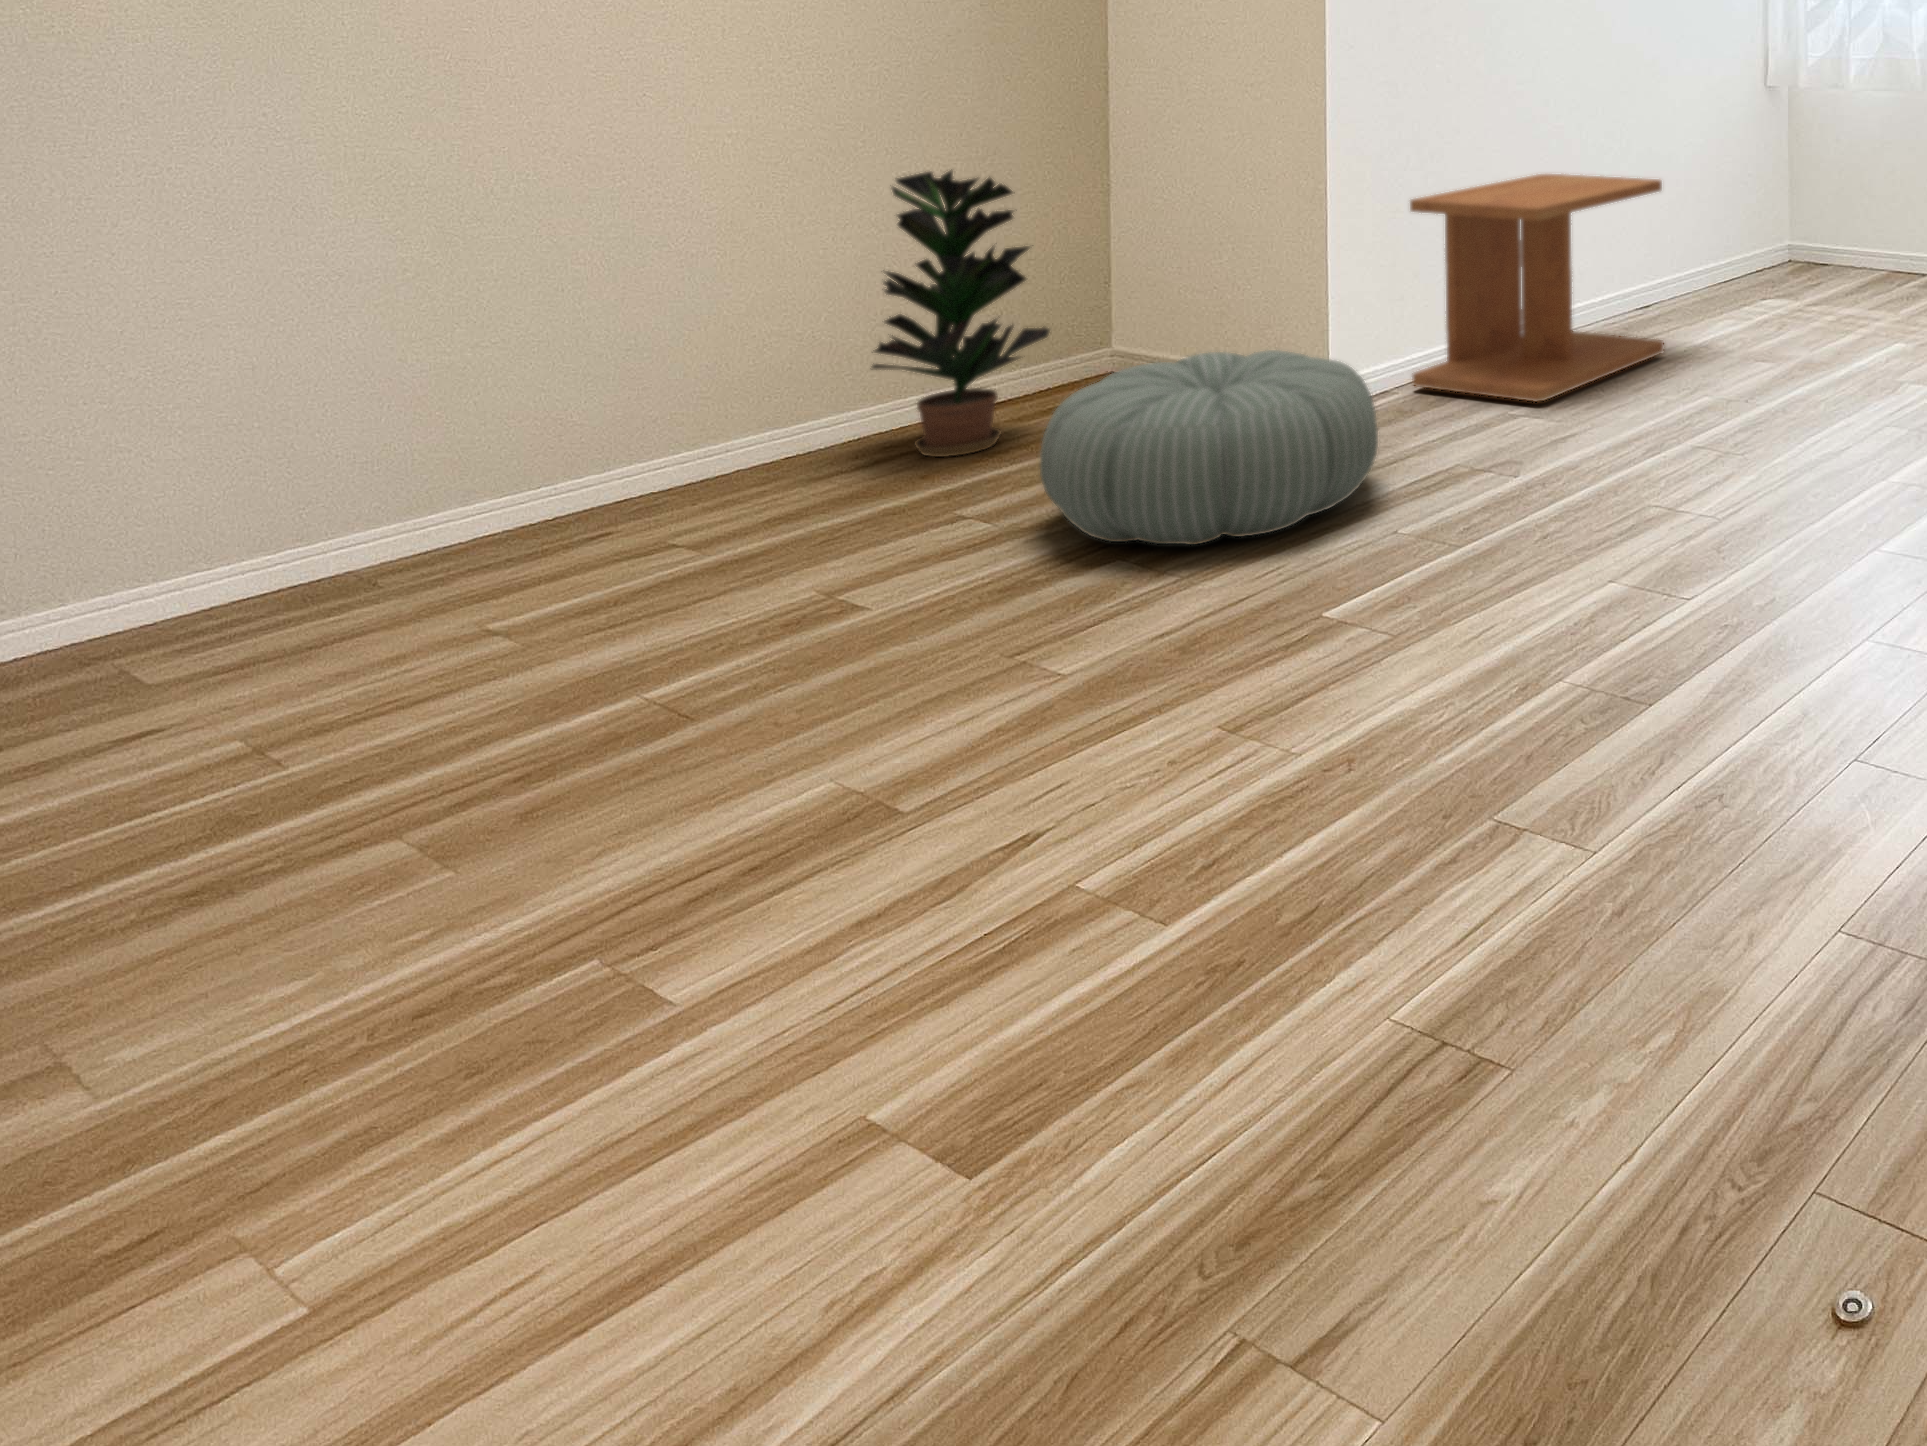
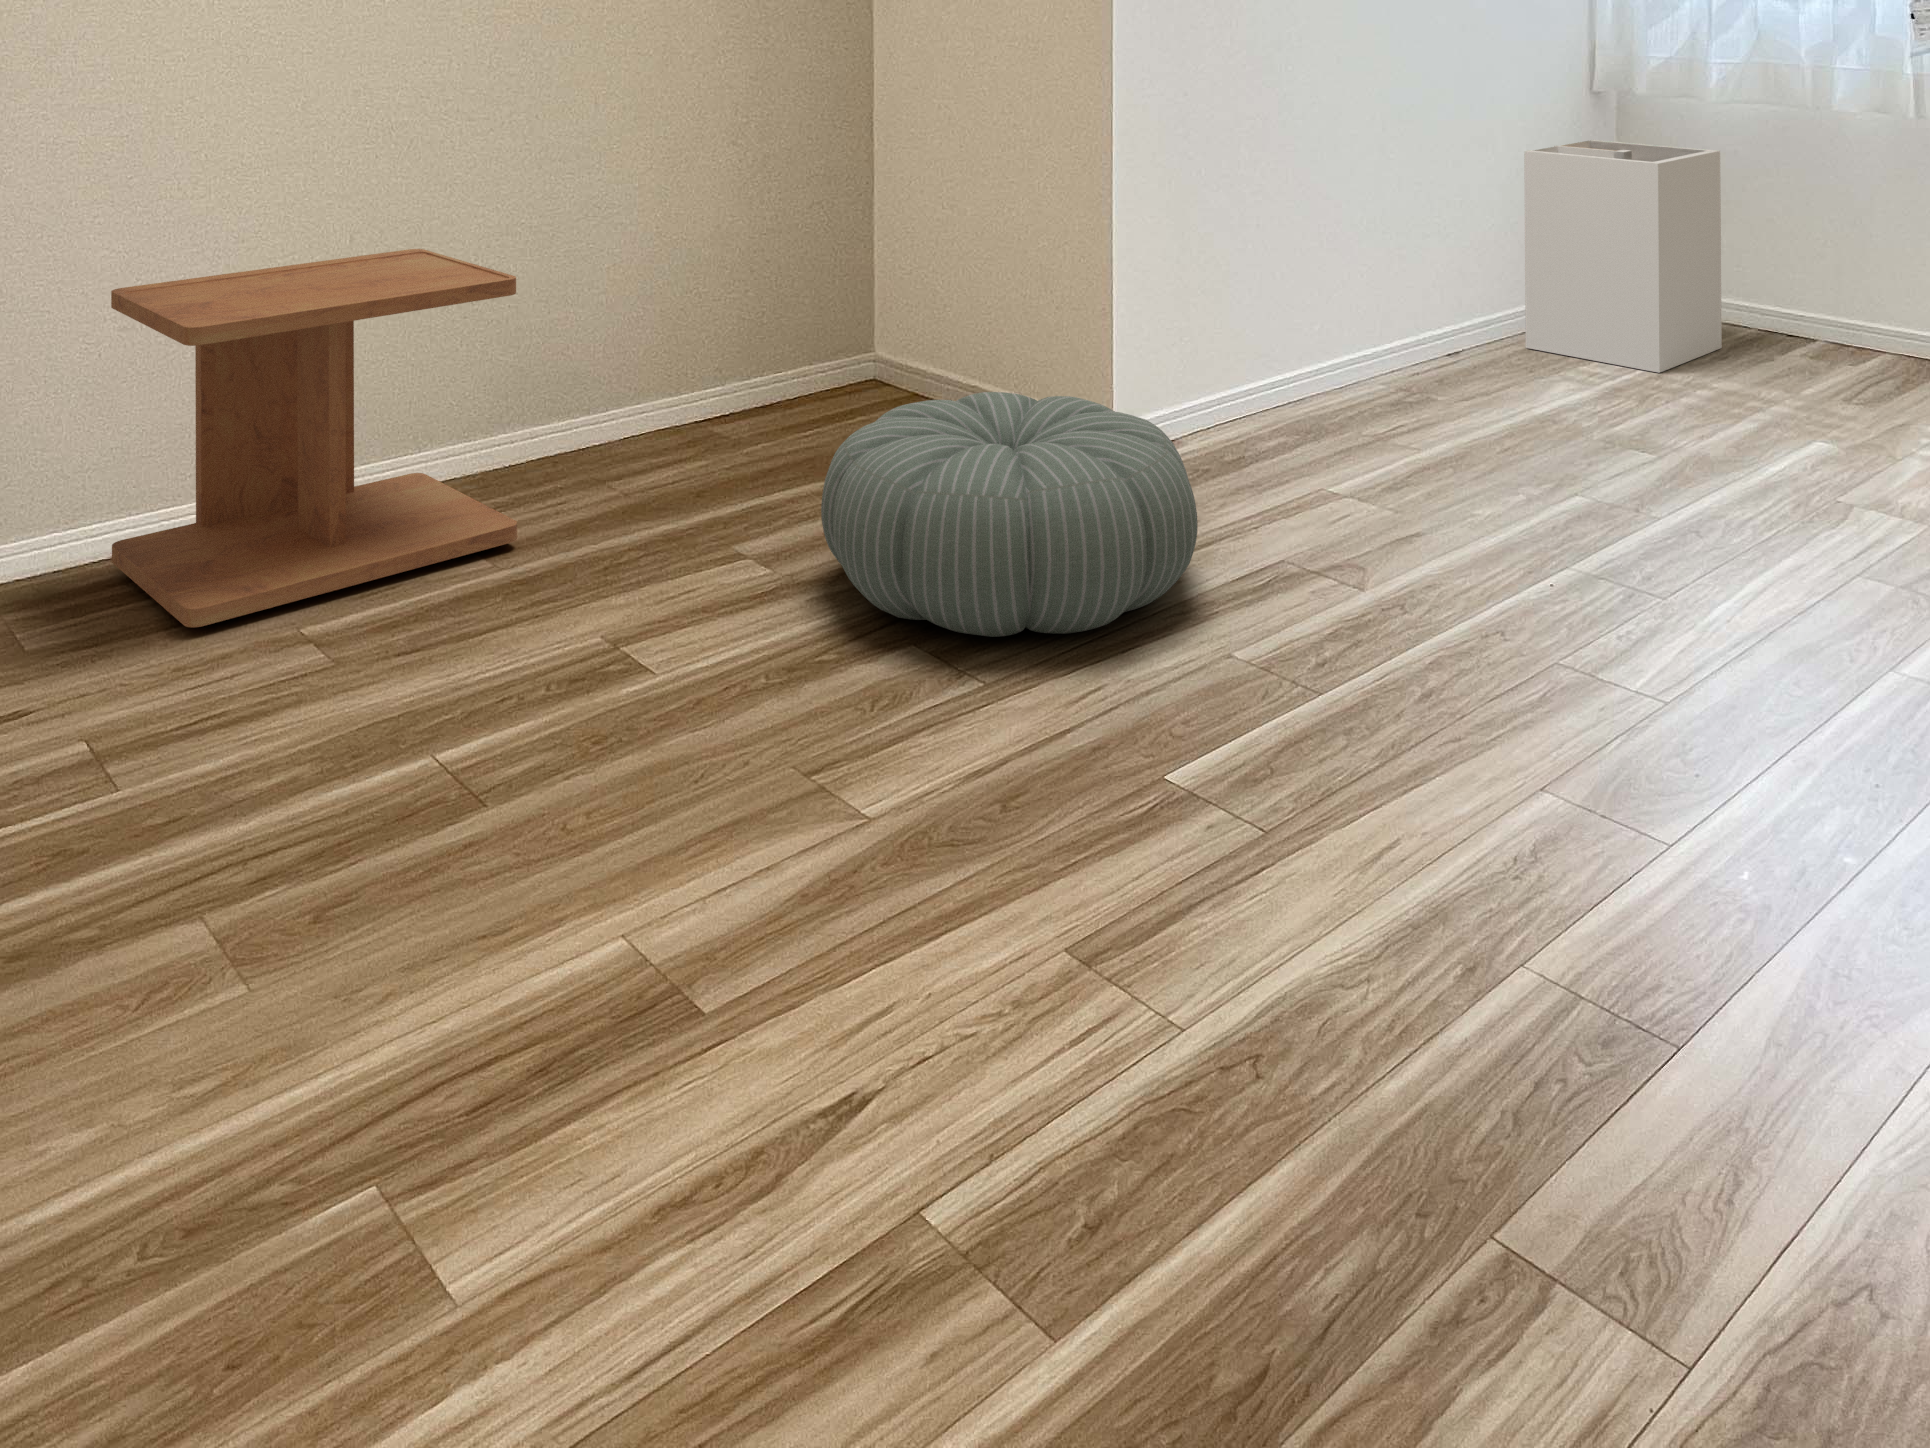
laundry hamper: none [1703,126,1856,308] -> present [1524,140,1722,373]
potted plant: present [872,171,1049,457] -> none [648,157,820,470]
side table: present [1410,174,1664,402] -> present [111,249,517,627]

